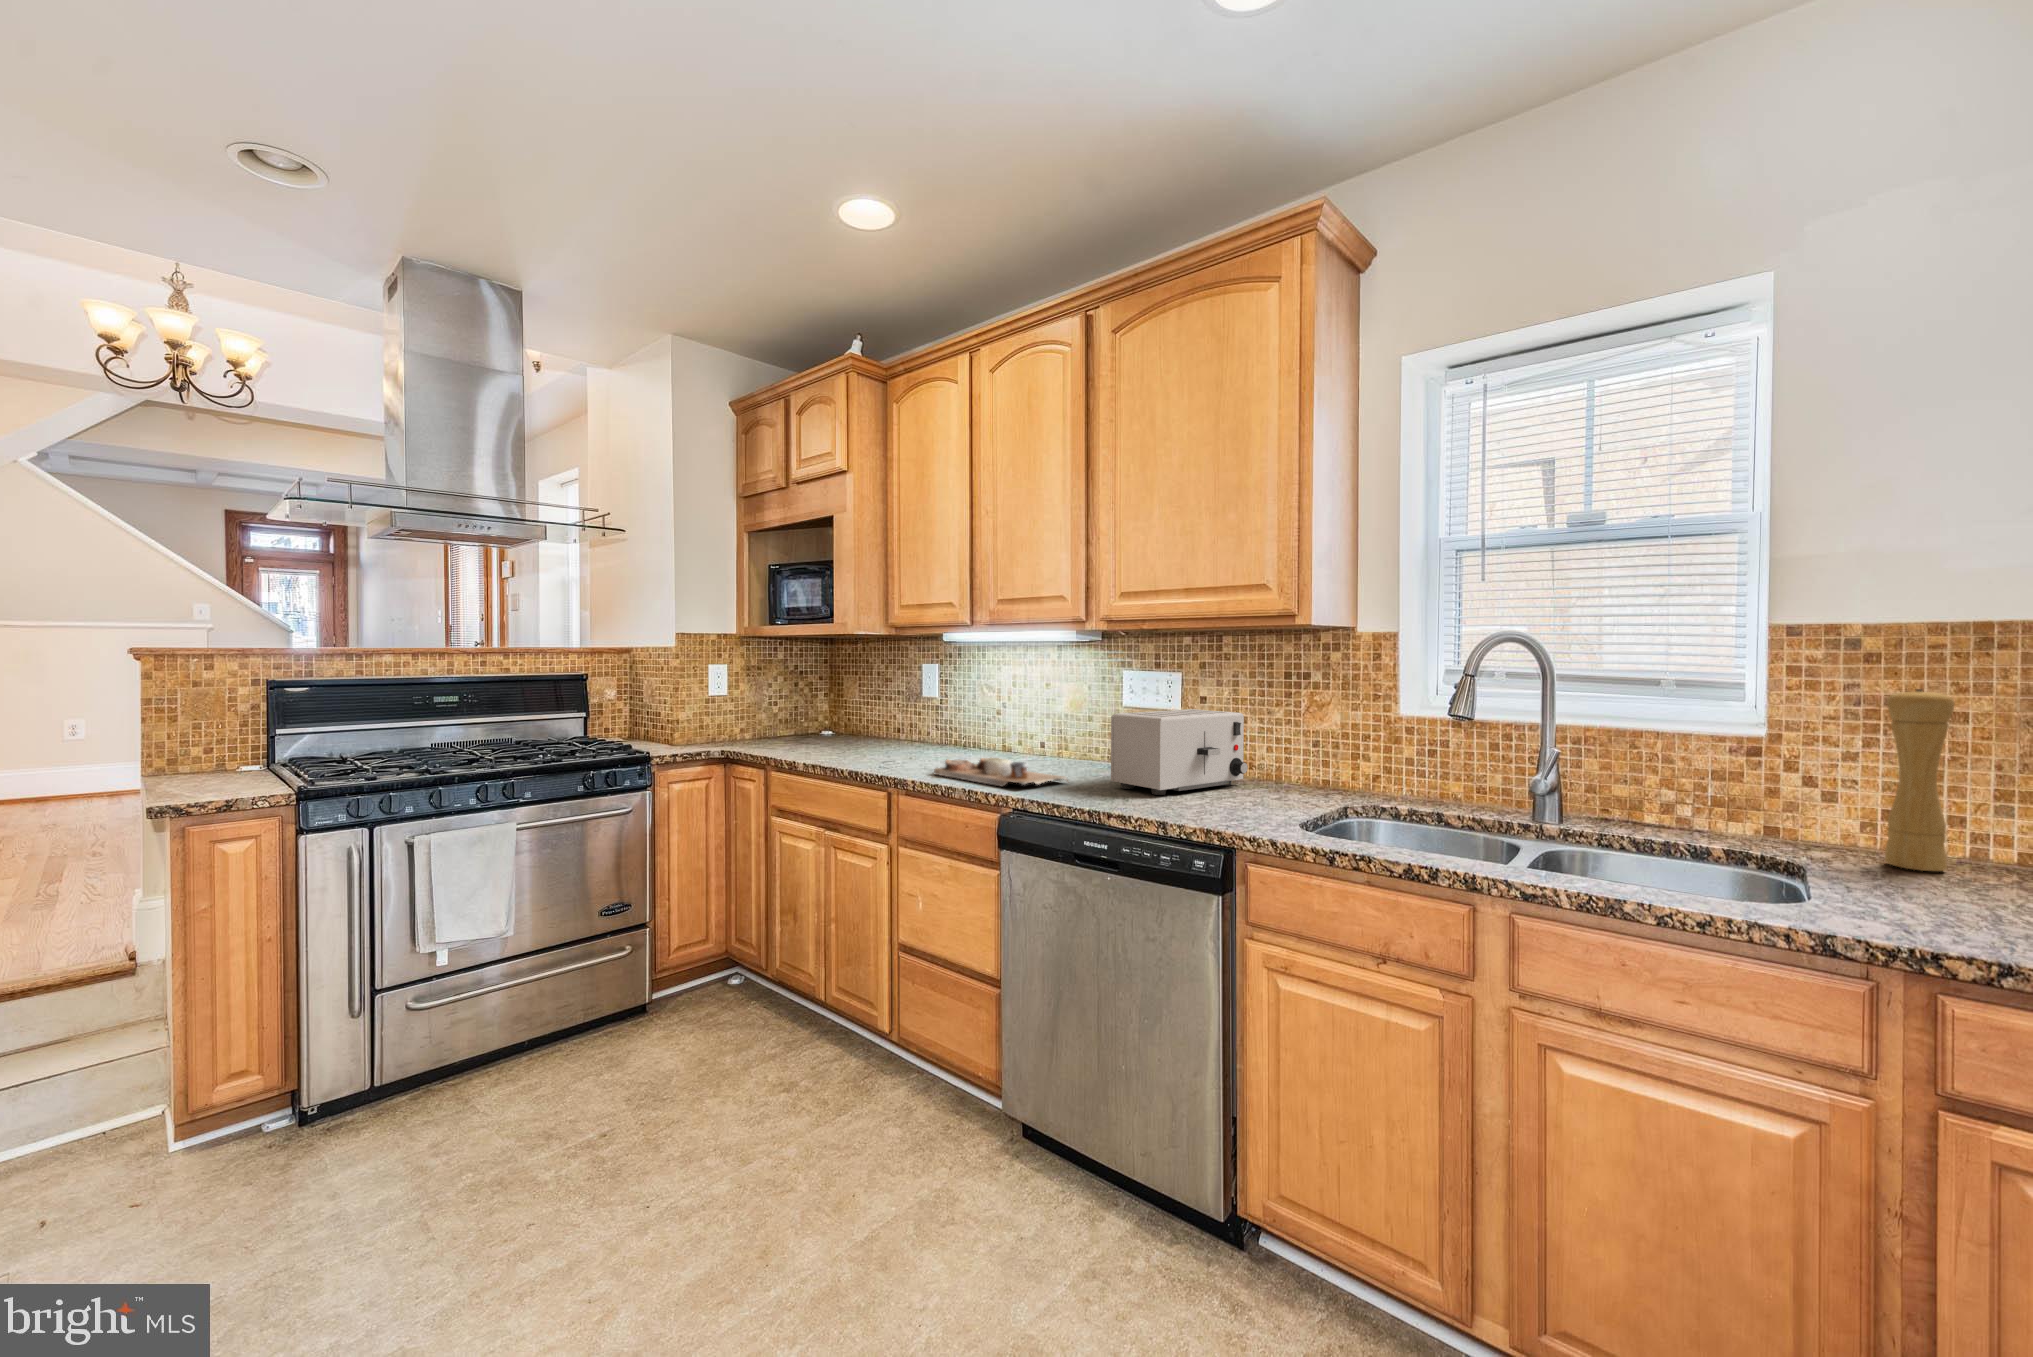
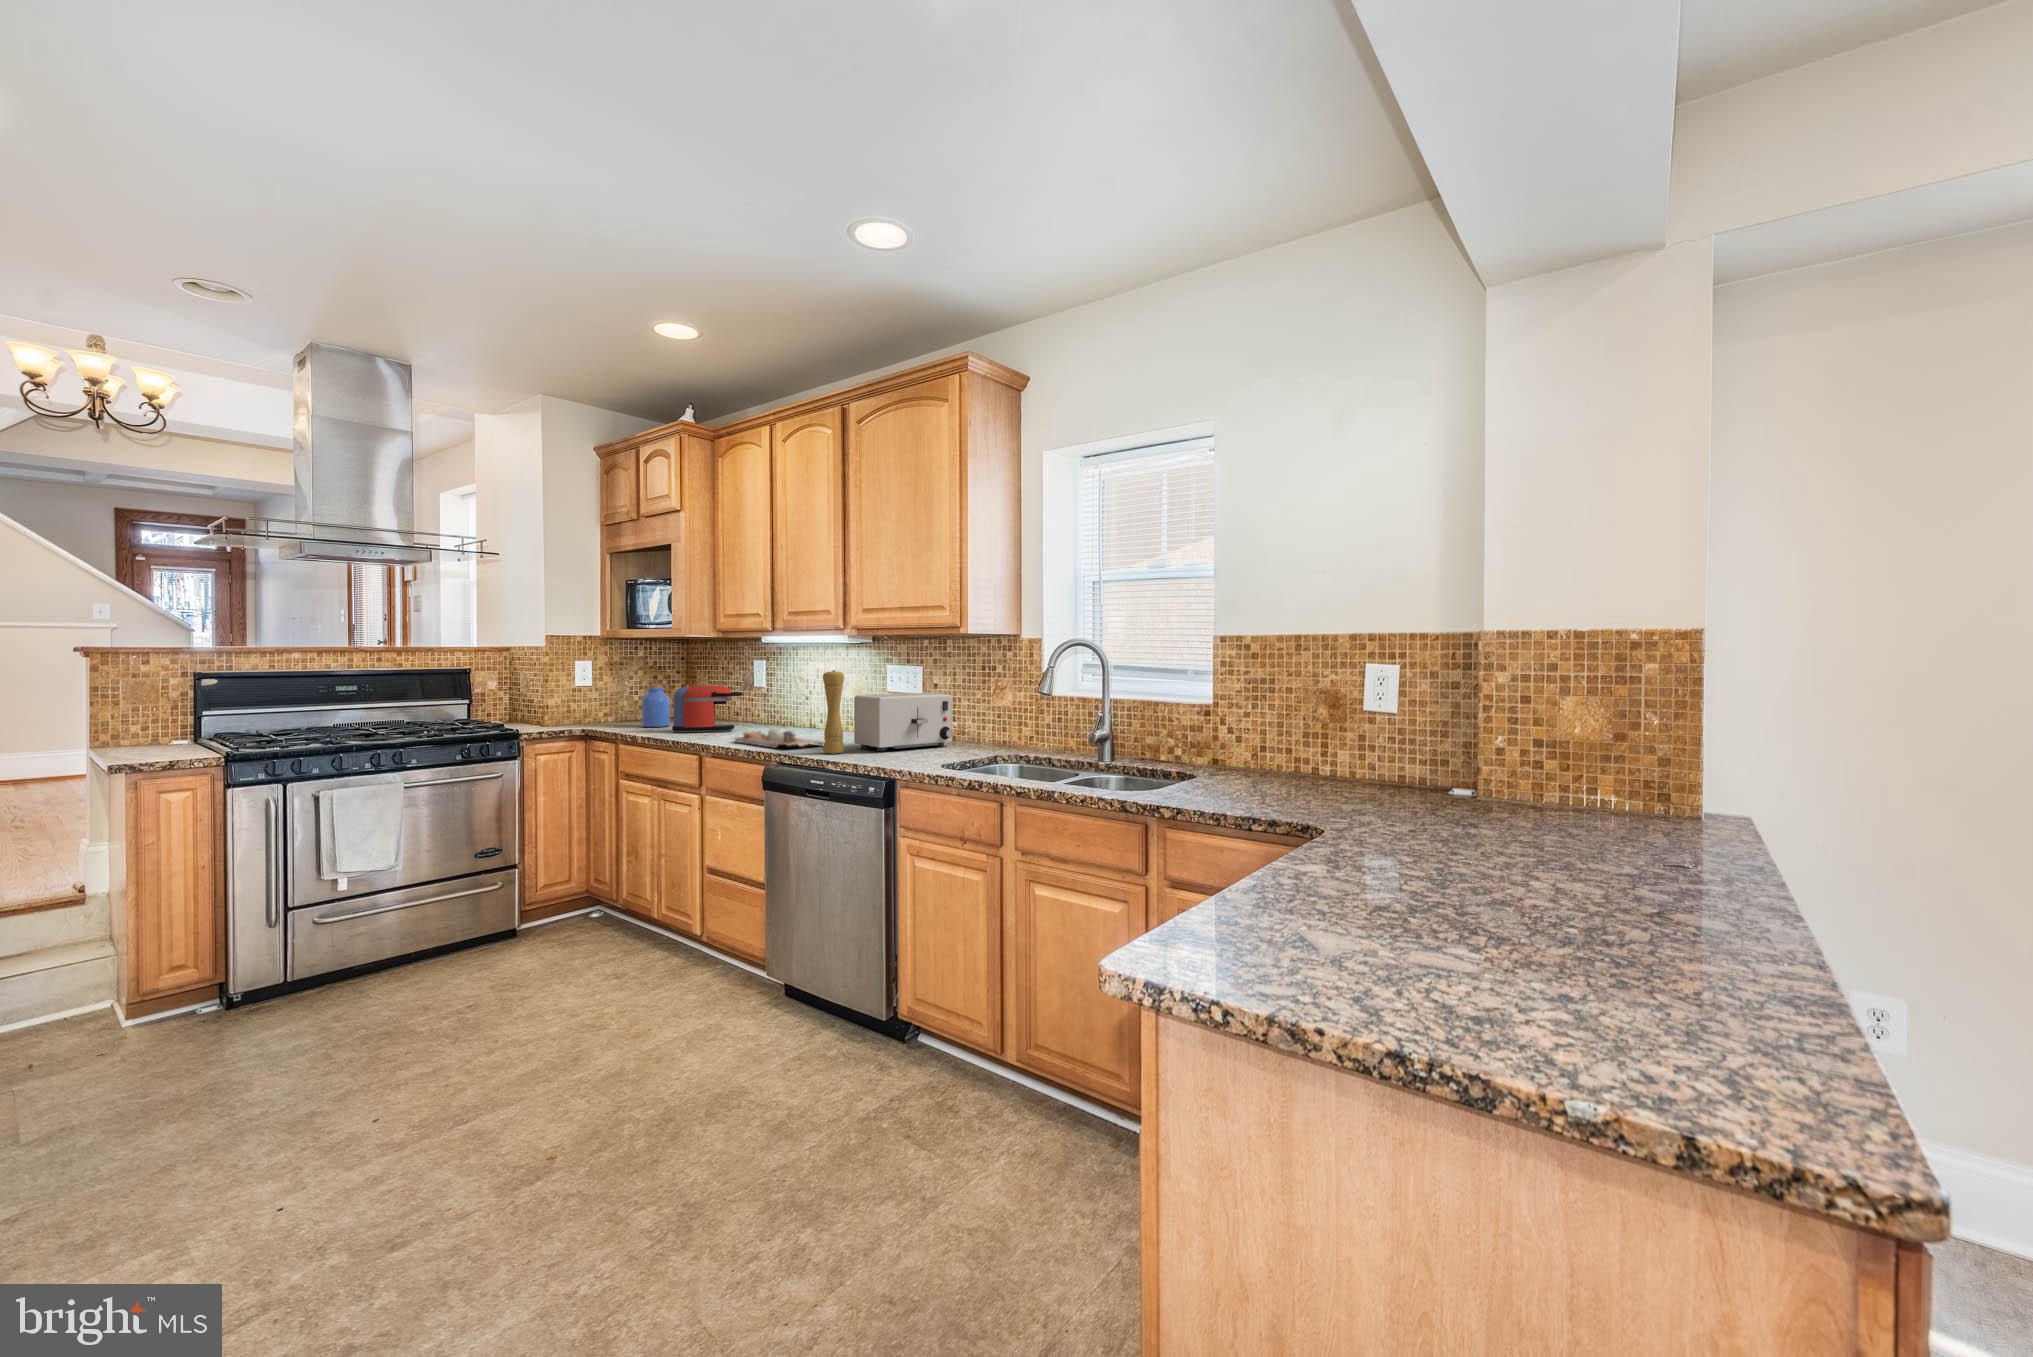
pepper mill: present [1885,689,1955,871] -> present [823,670,844,754]
jar: none [793,694,827,748] -> present [642,684,670,727]
coffee maker: none [838,696,924,757] -> present [672,685,743,733]

